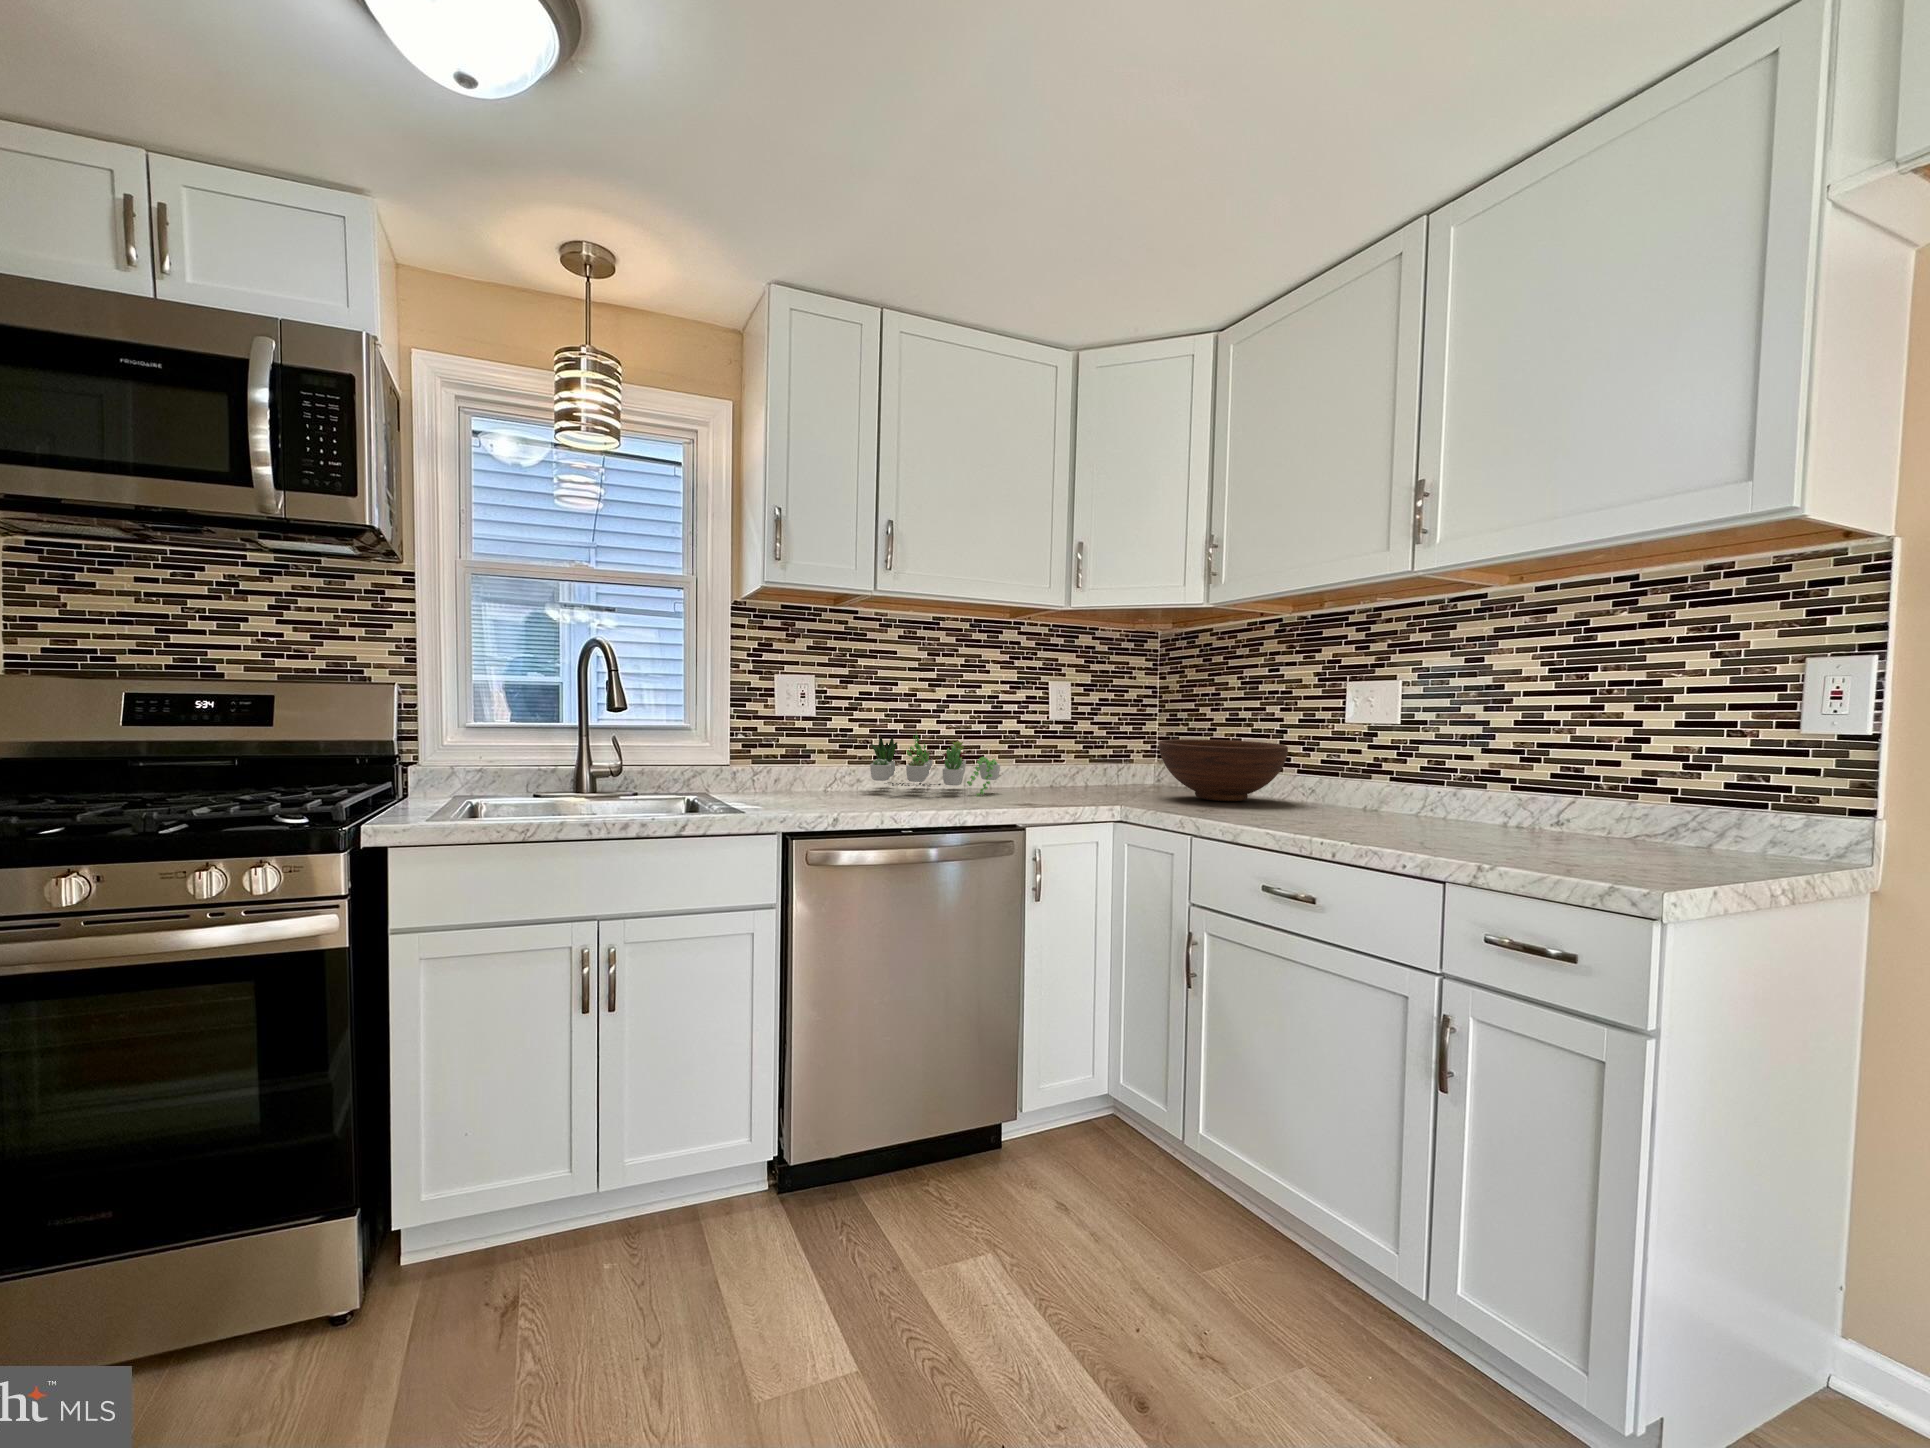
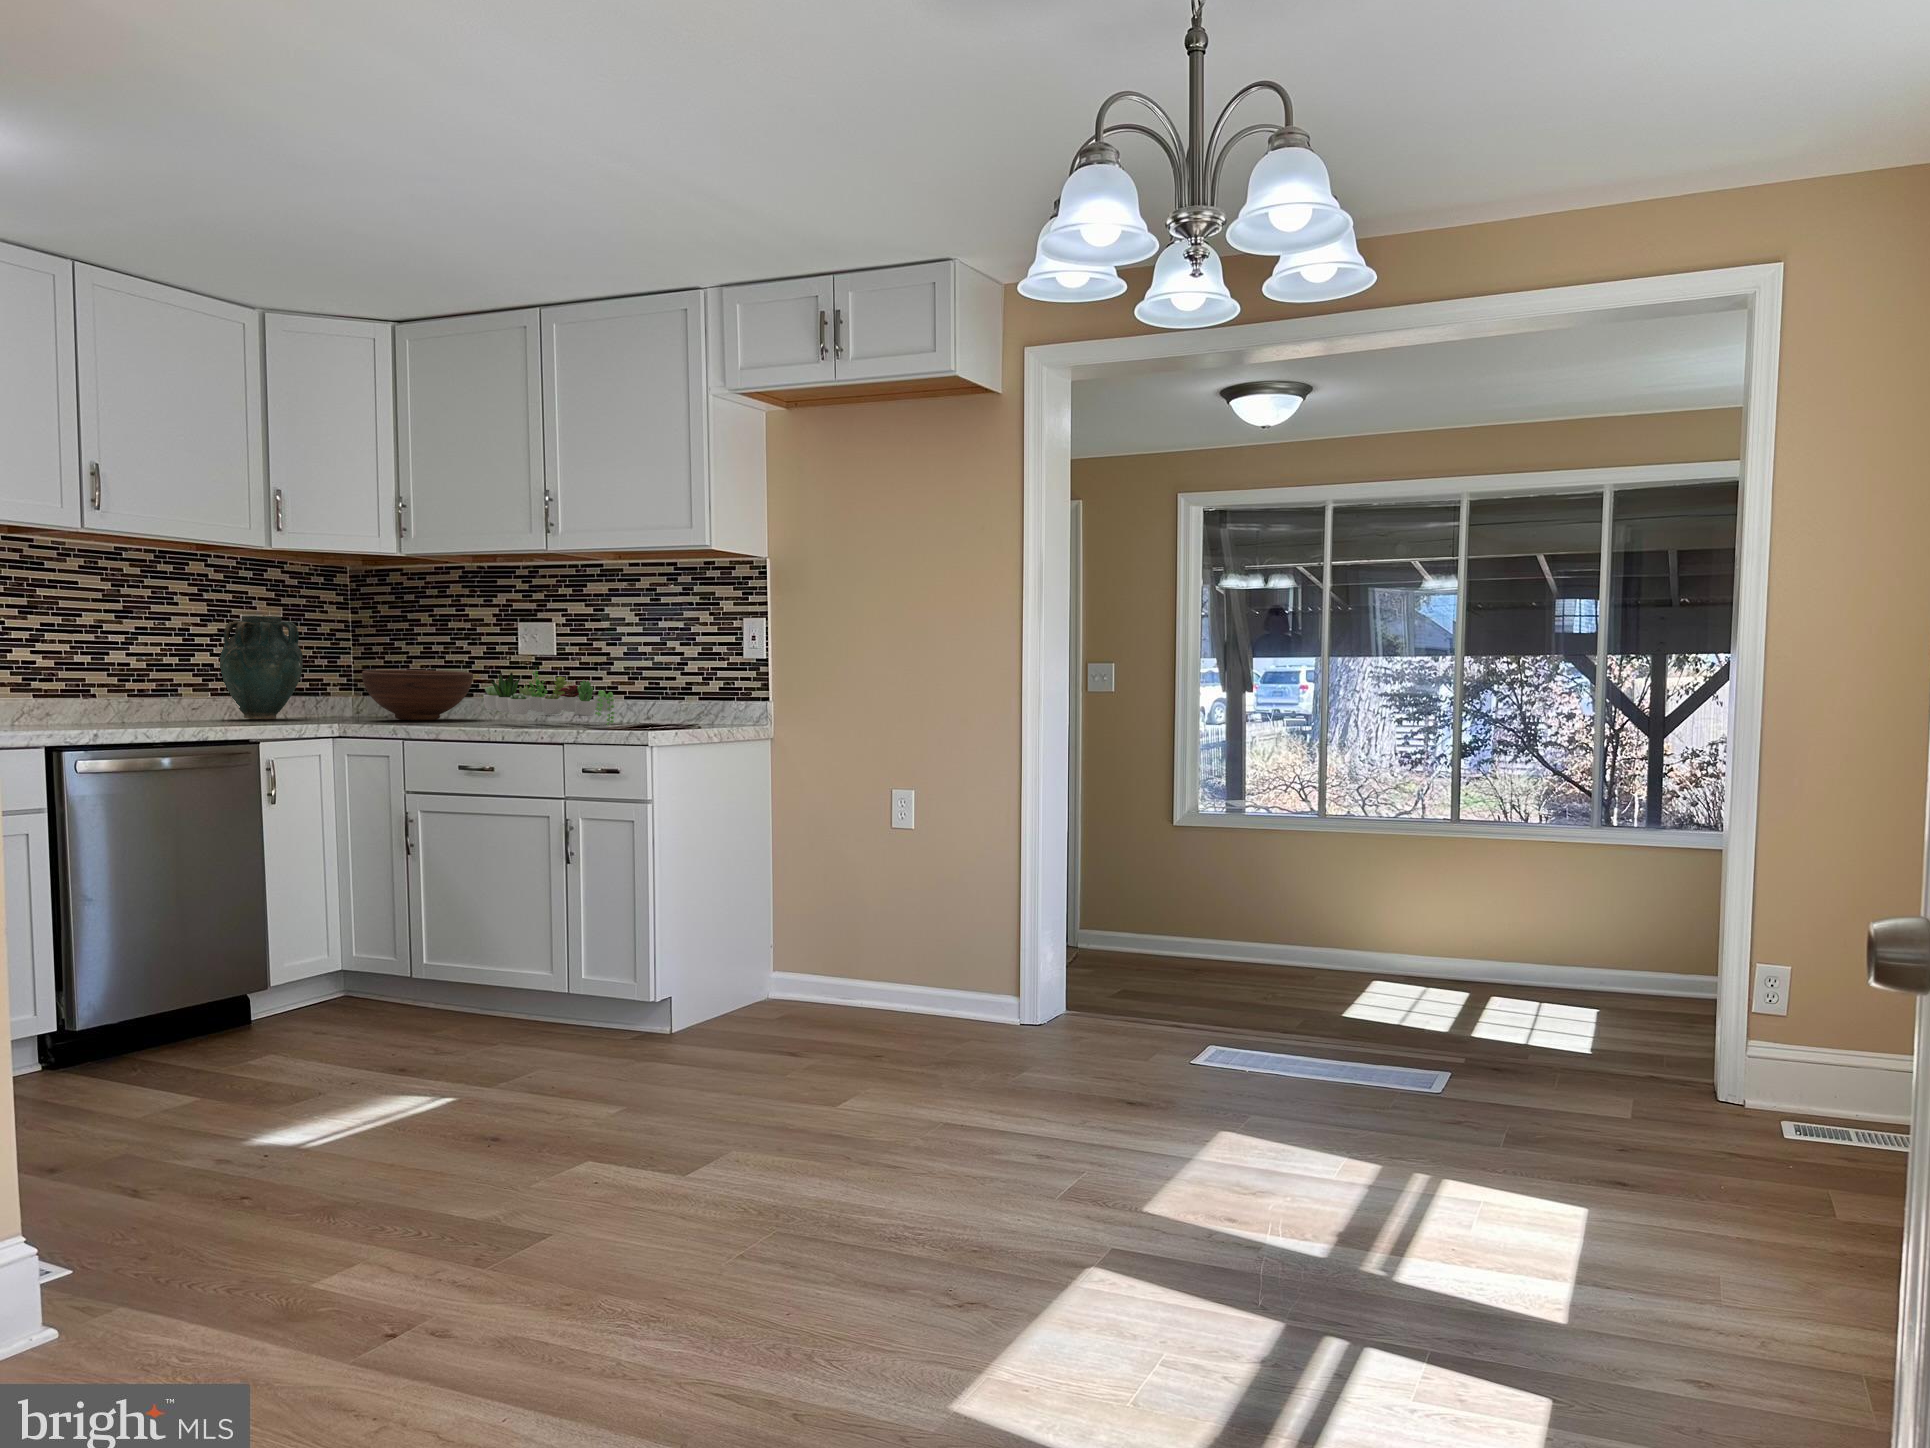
vase: none [1027,682,1104,788] -> present [220,615,303,719]
succulent plant: present [870,735,1000,796] -> present [484,671,615,725]

